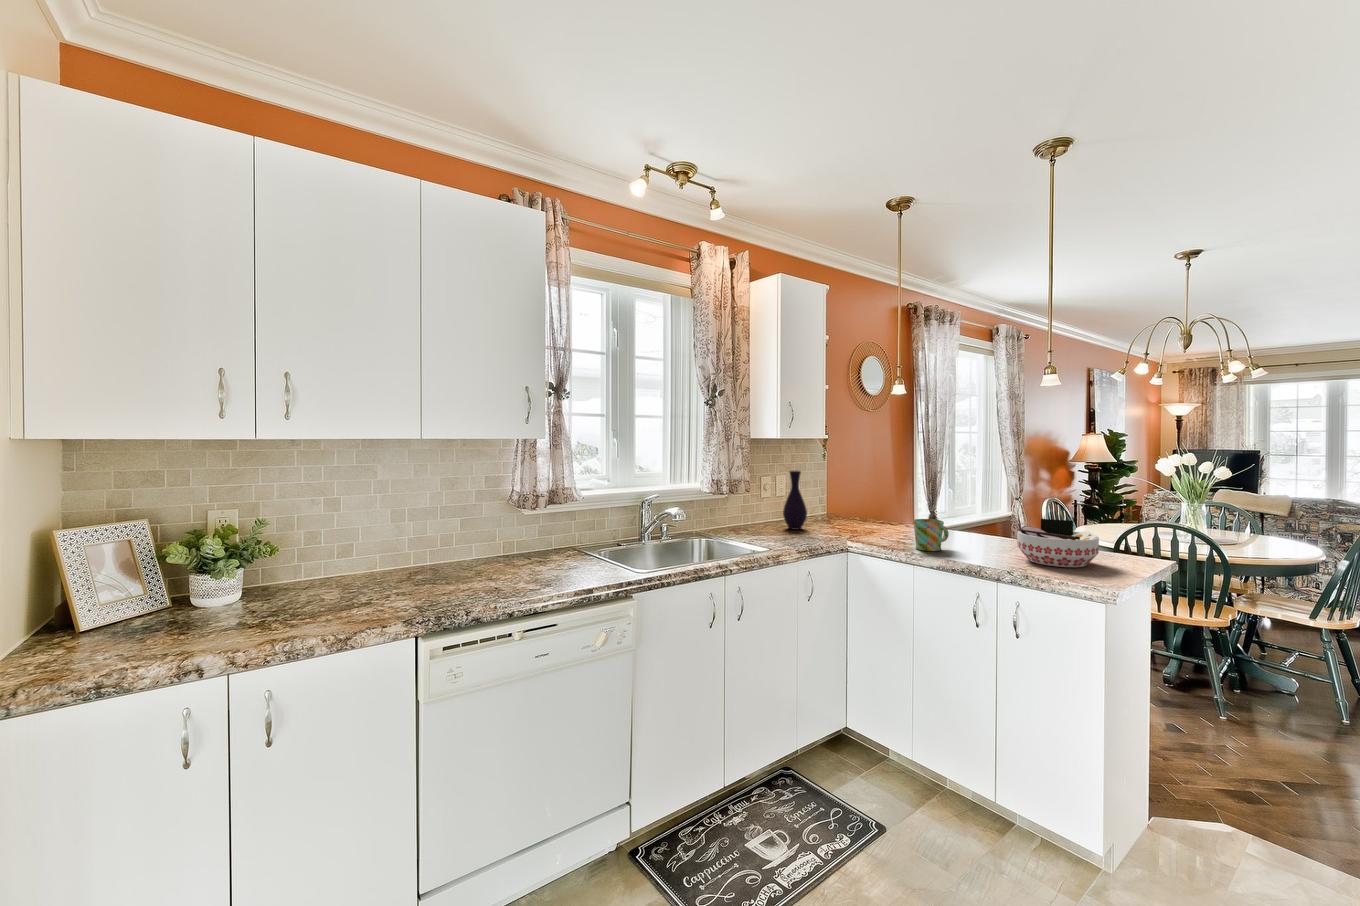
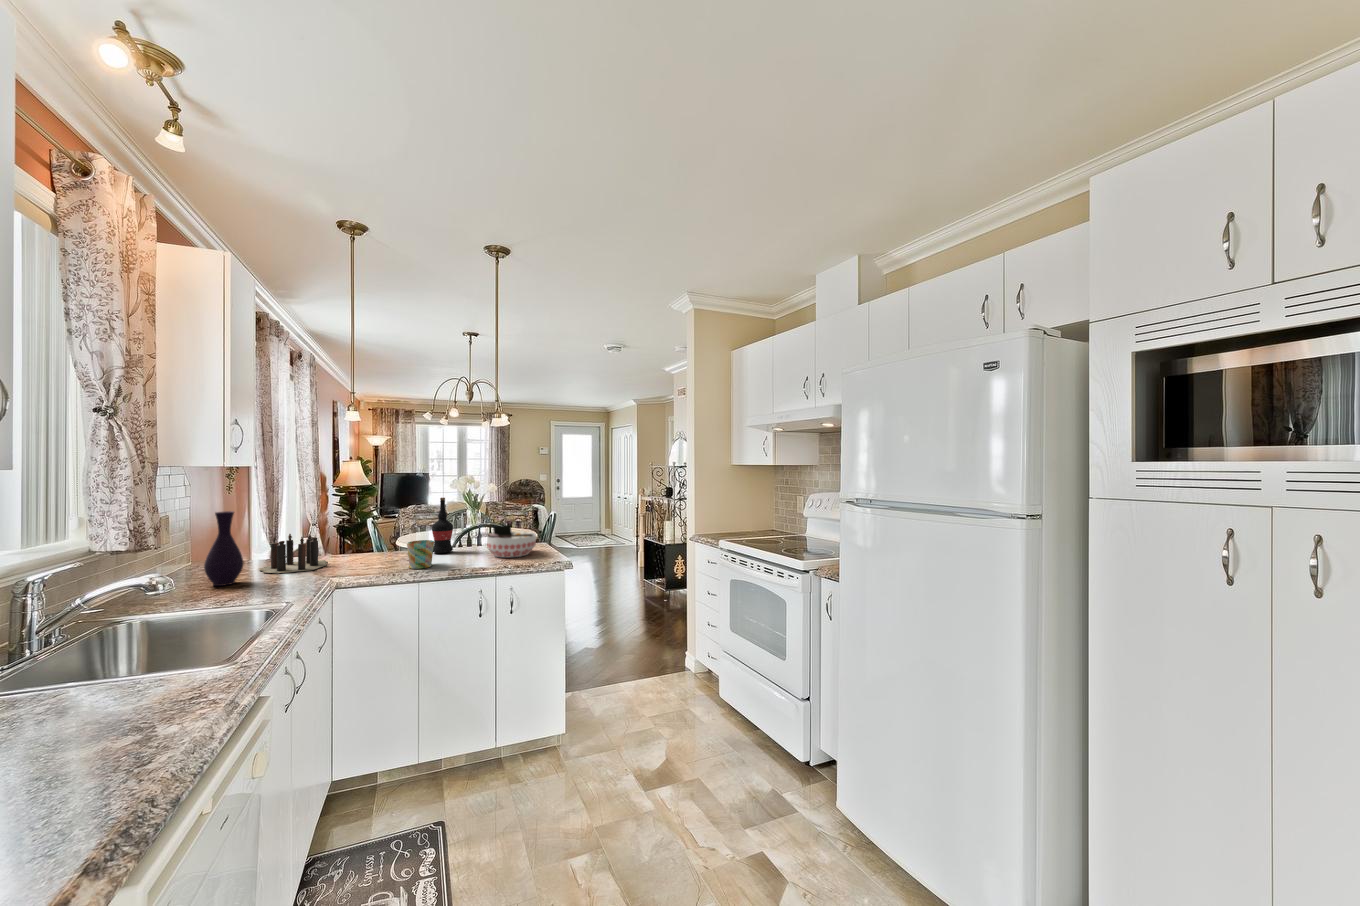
wine bottle: none [979,474,1007,543] -> present [432,498,453,553]
candle: none [825,497,888,532] -> present [259,534,327,573]

